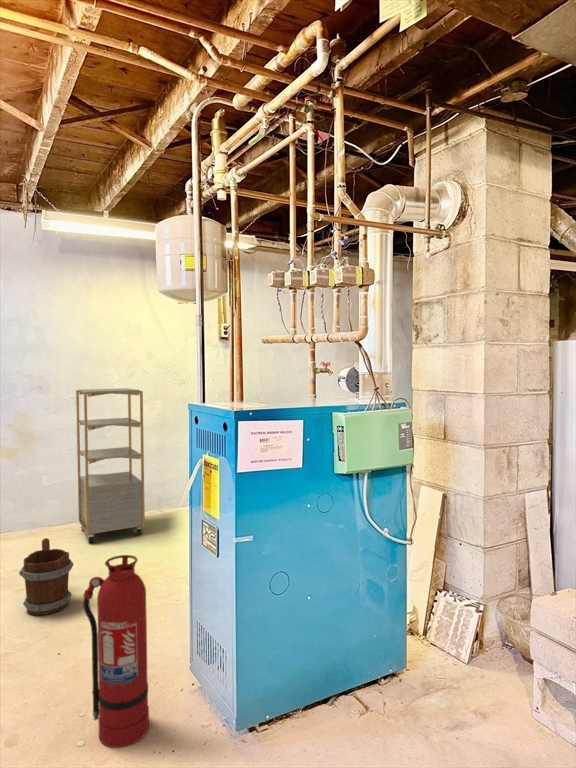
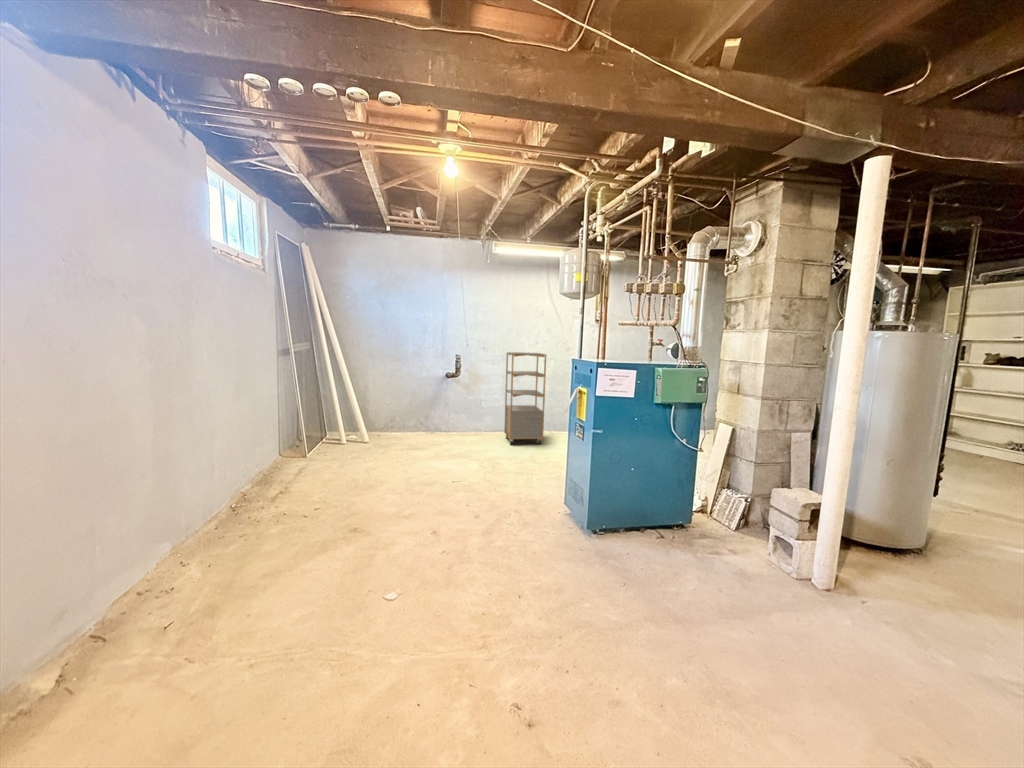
bucket: present [19,538,73,615] -> none [478,434,505,472]
fire extinguisher: present [83,555,149,747] -> none [517,434,547,524]

